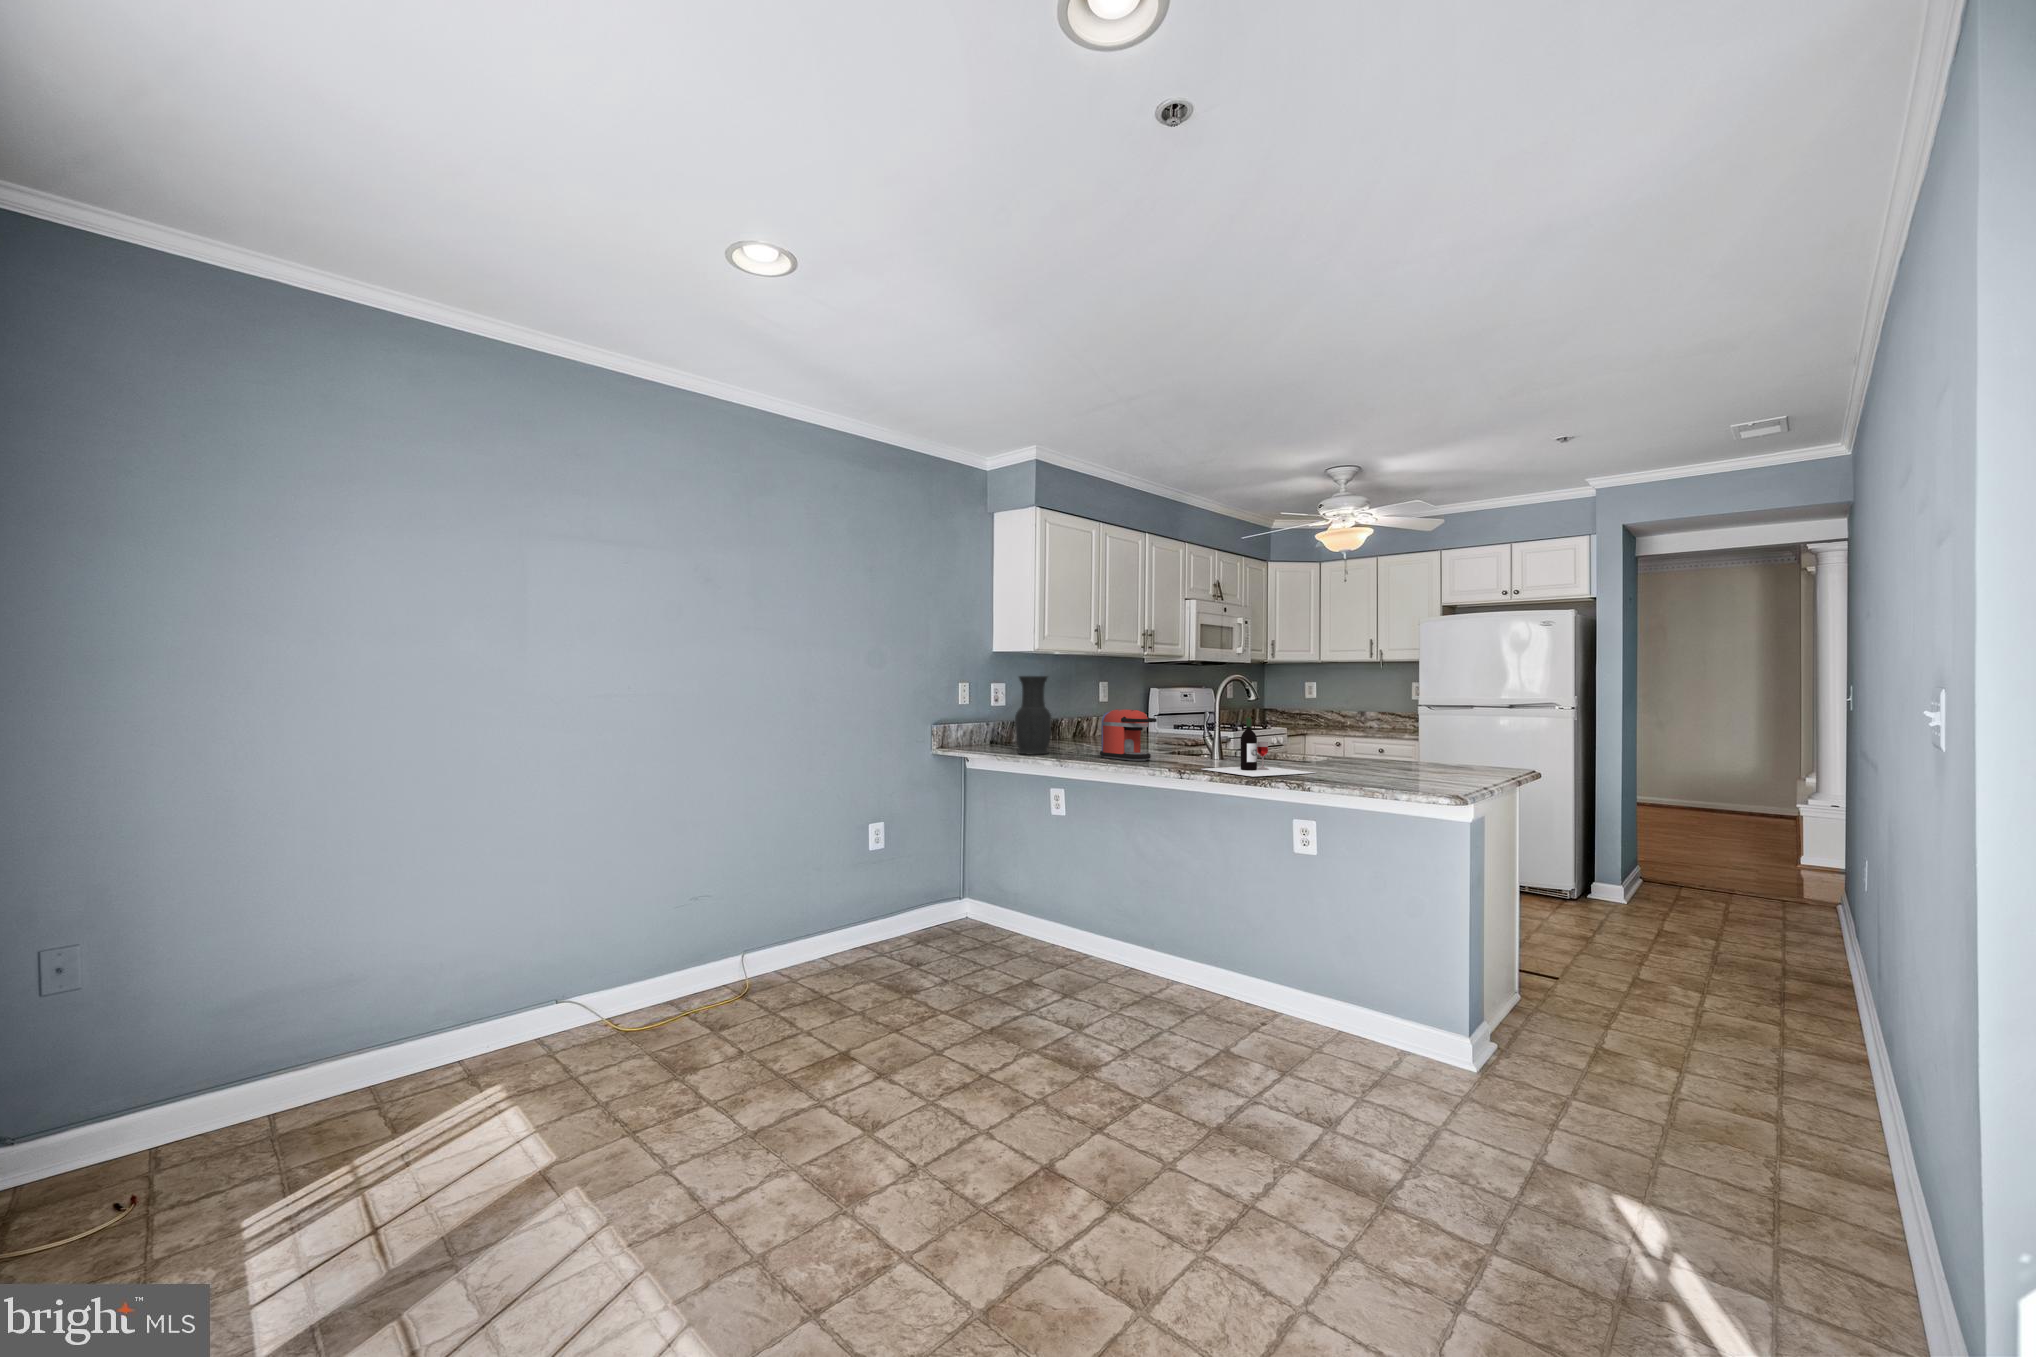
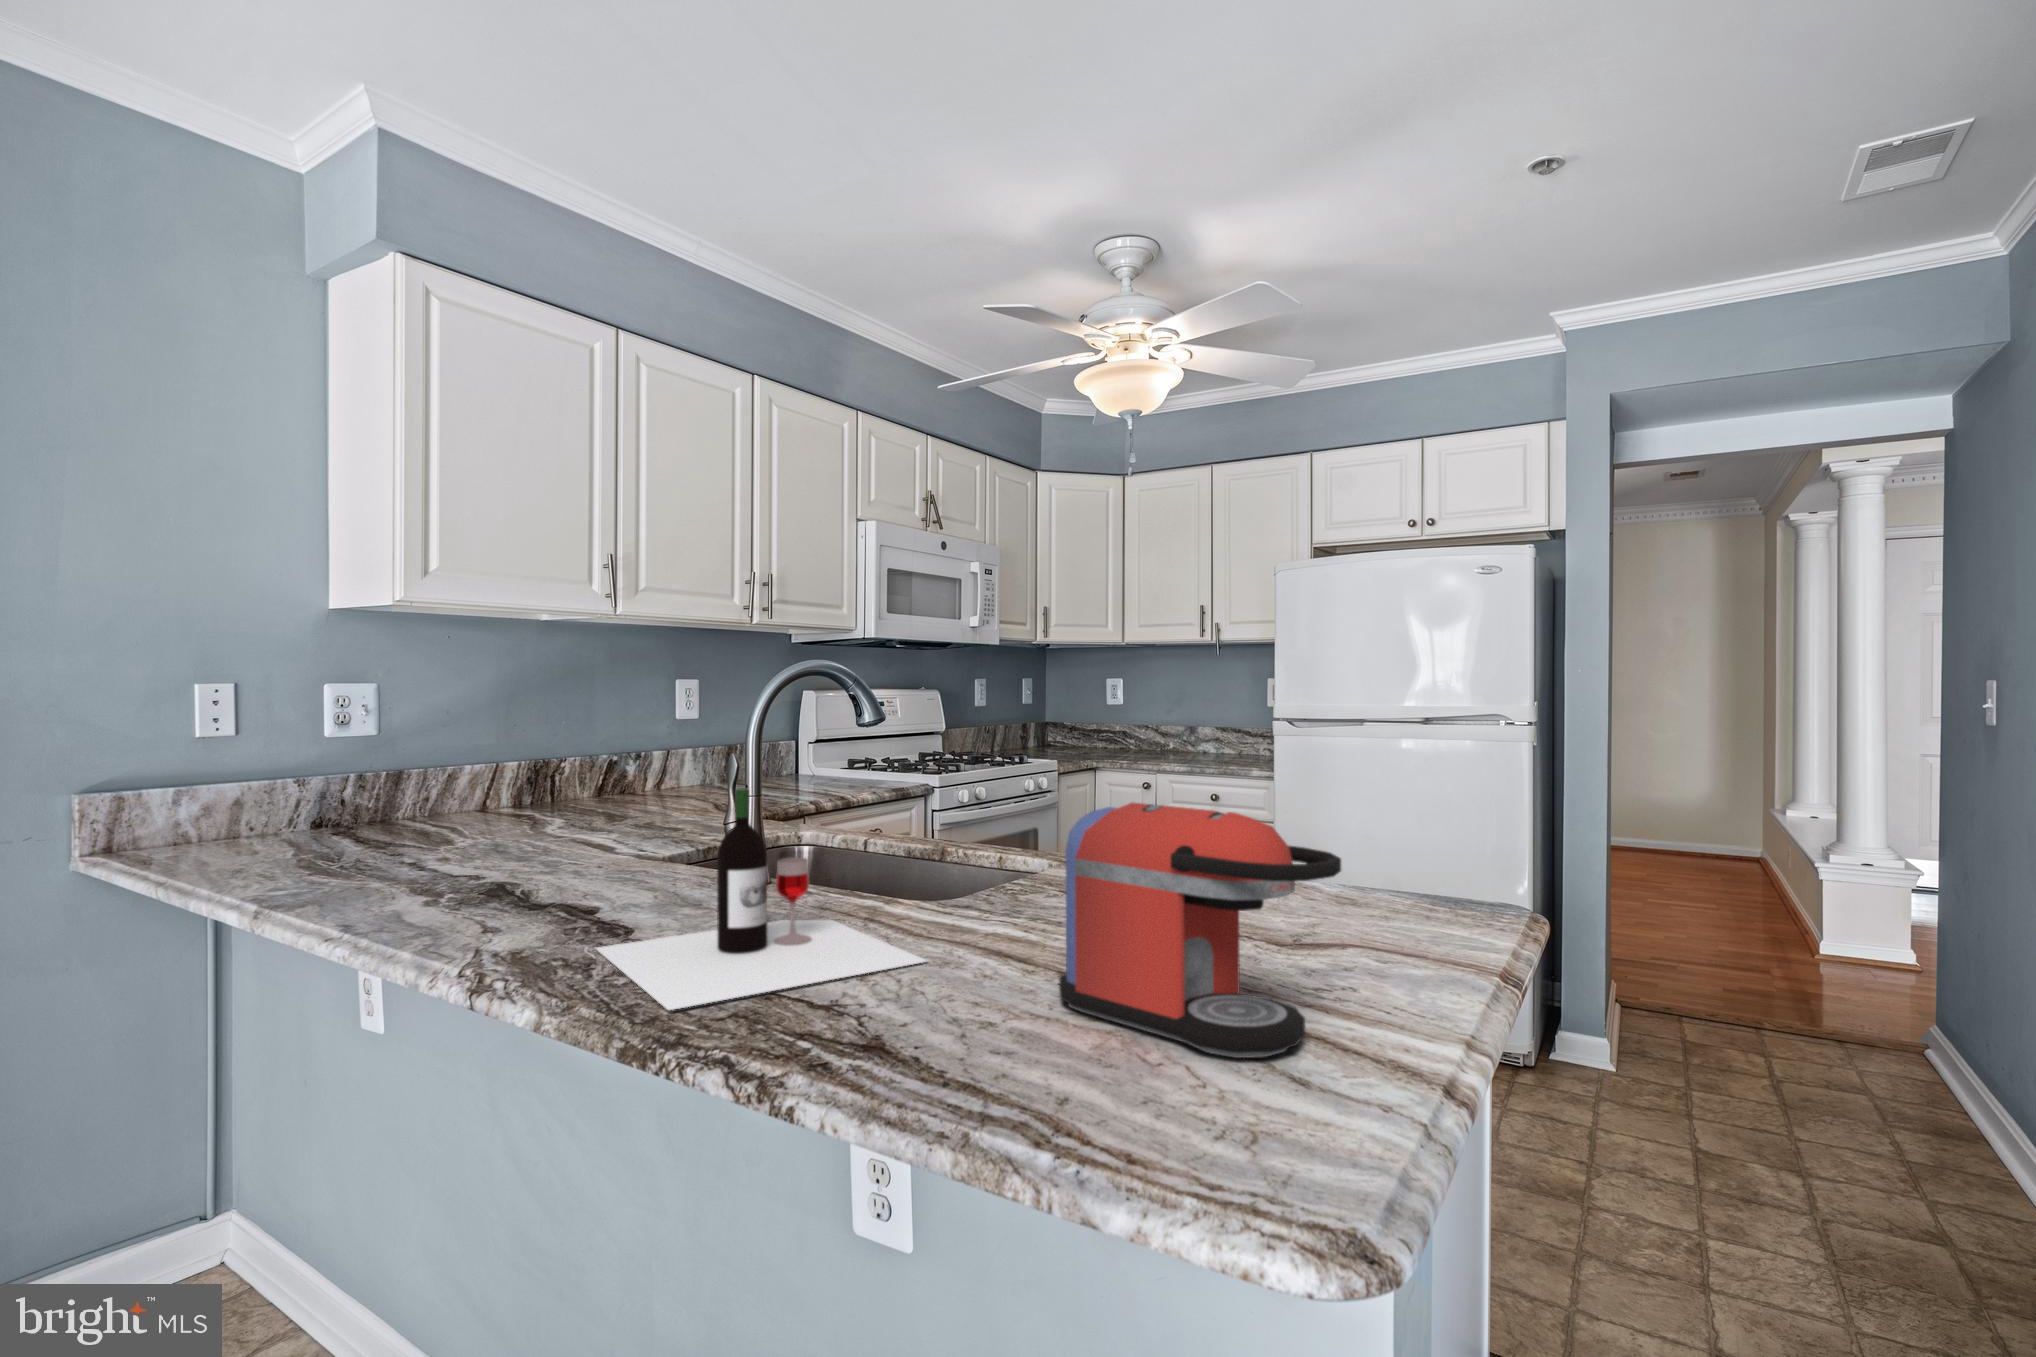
vase: present [1015,676,1051,755] -> none [251,665,359,876]
coffee maker: present [1100,709,1157,761] -> present [1059,803,1341,1058]

